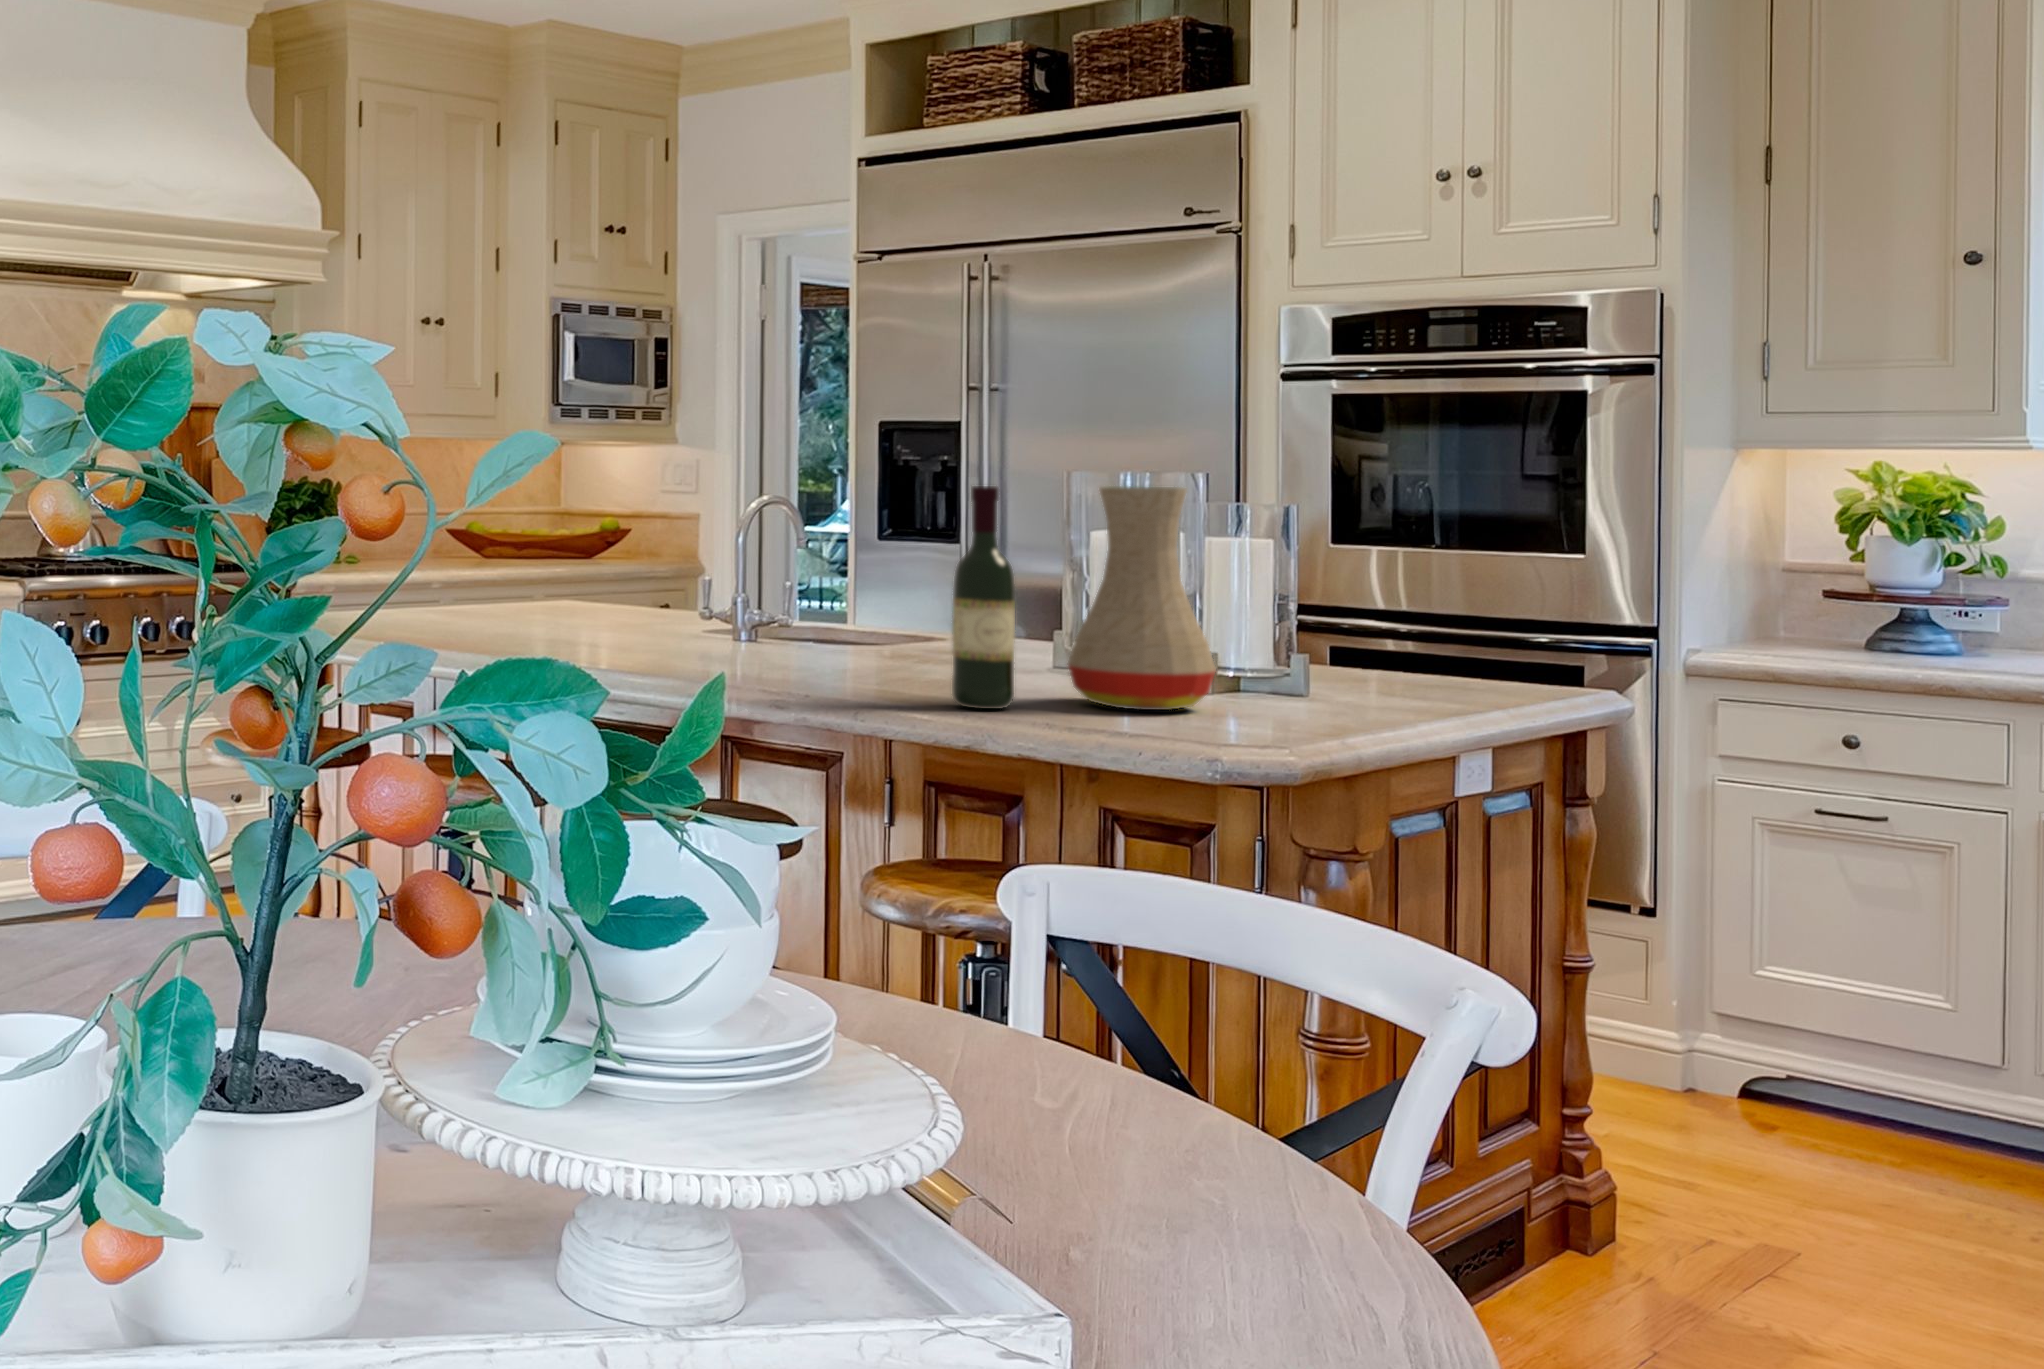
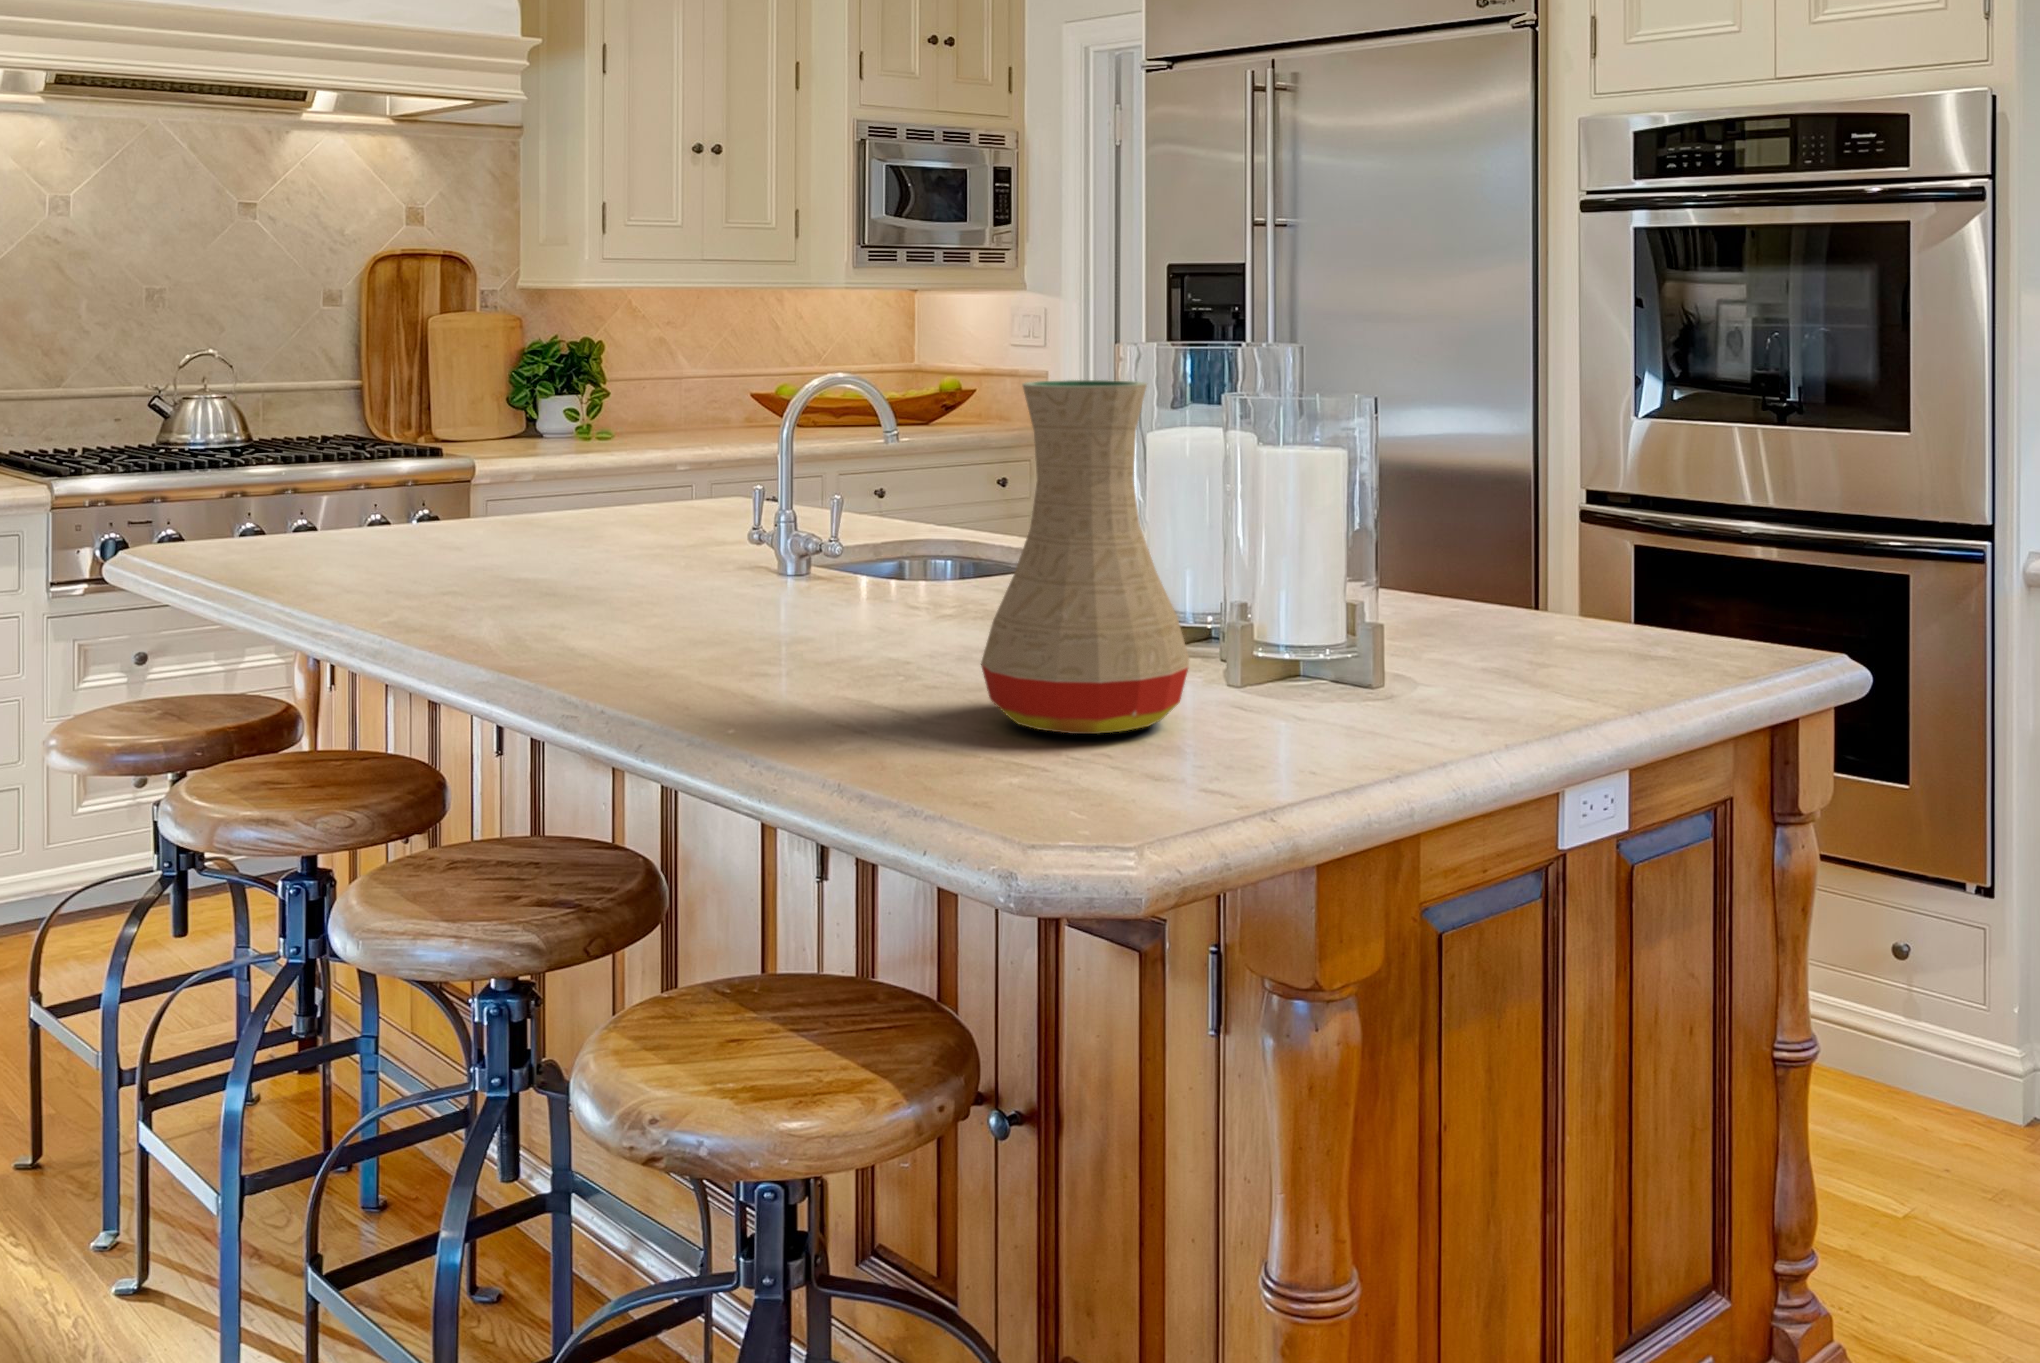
wine bottle: present [952,486,1015,709] -> none [783,386,875,740]

